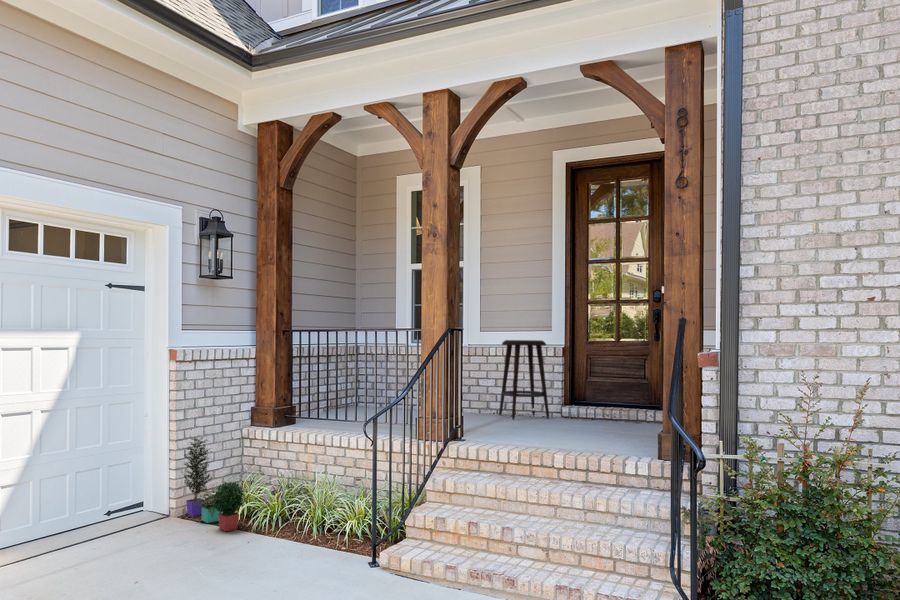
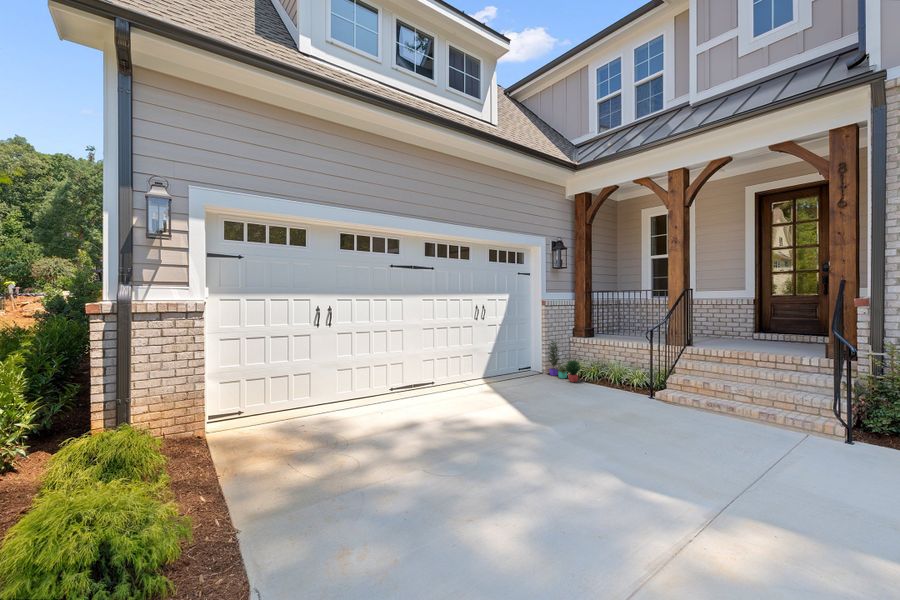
stool: present [499,340,549,420] -> none [711,295,745,340]

